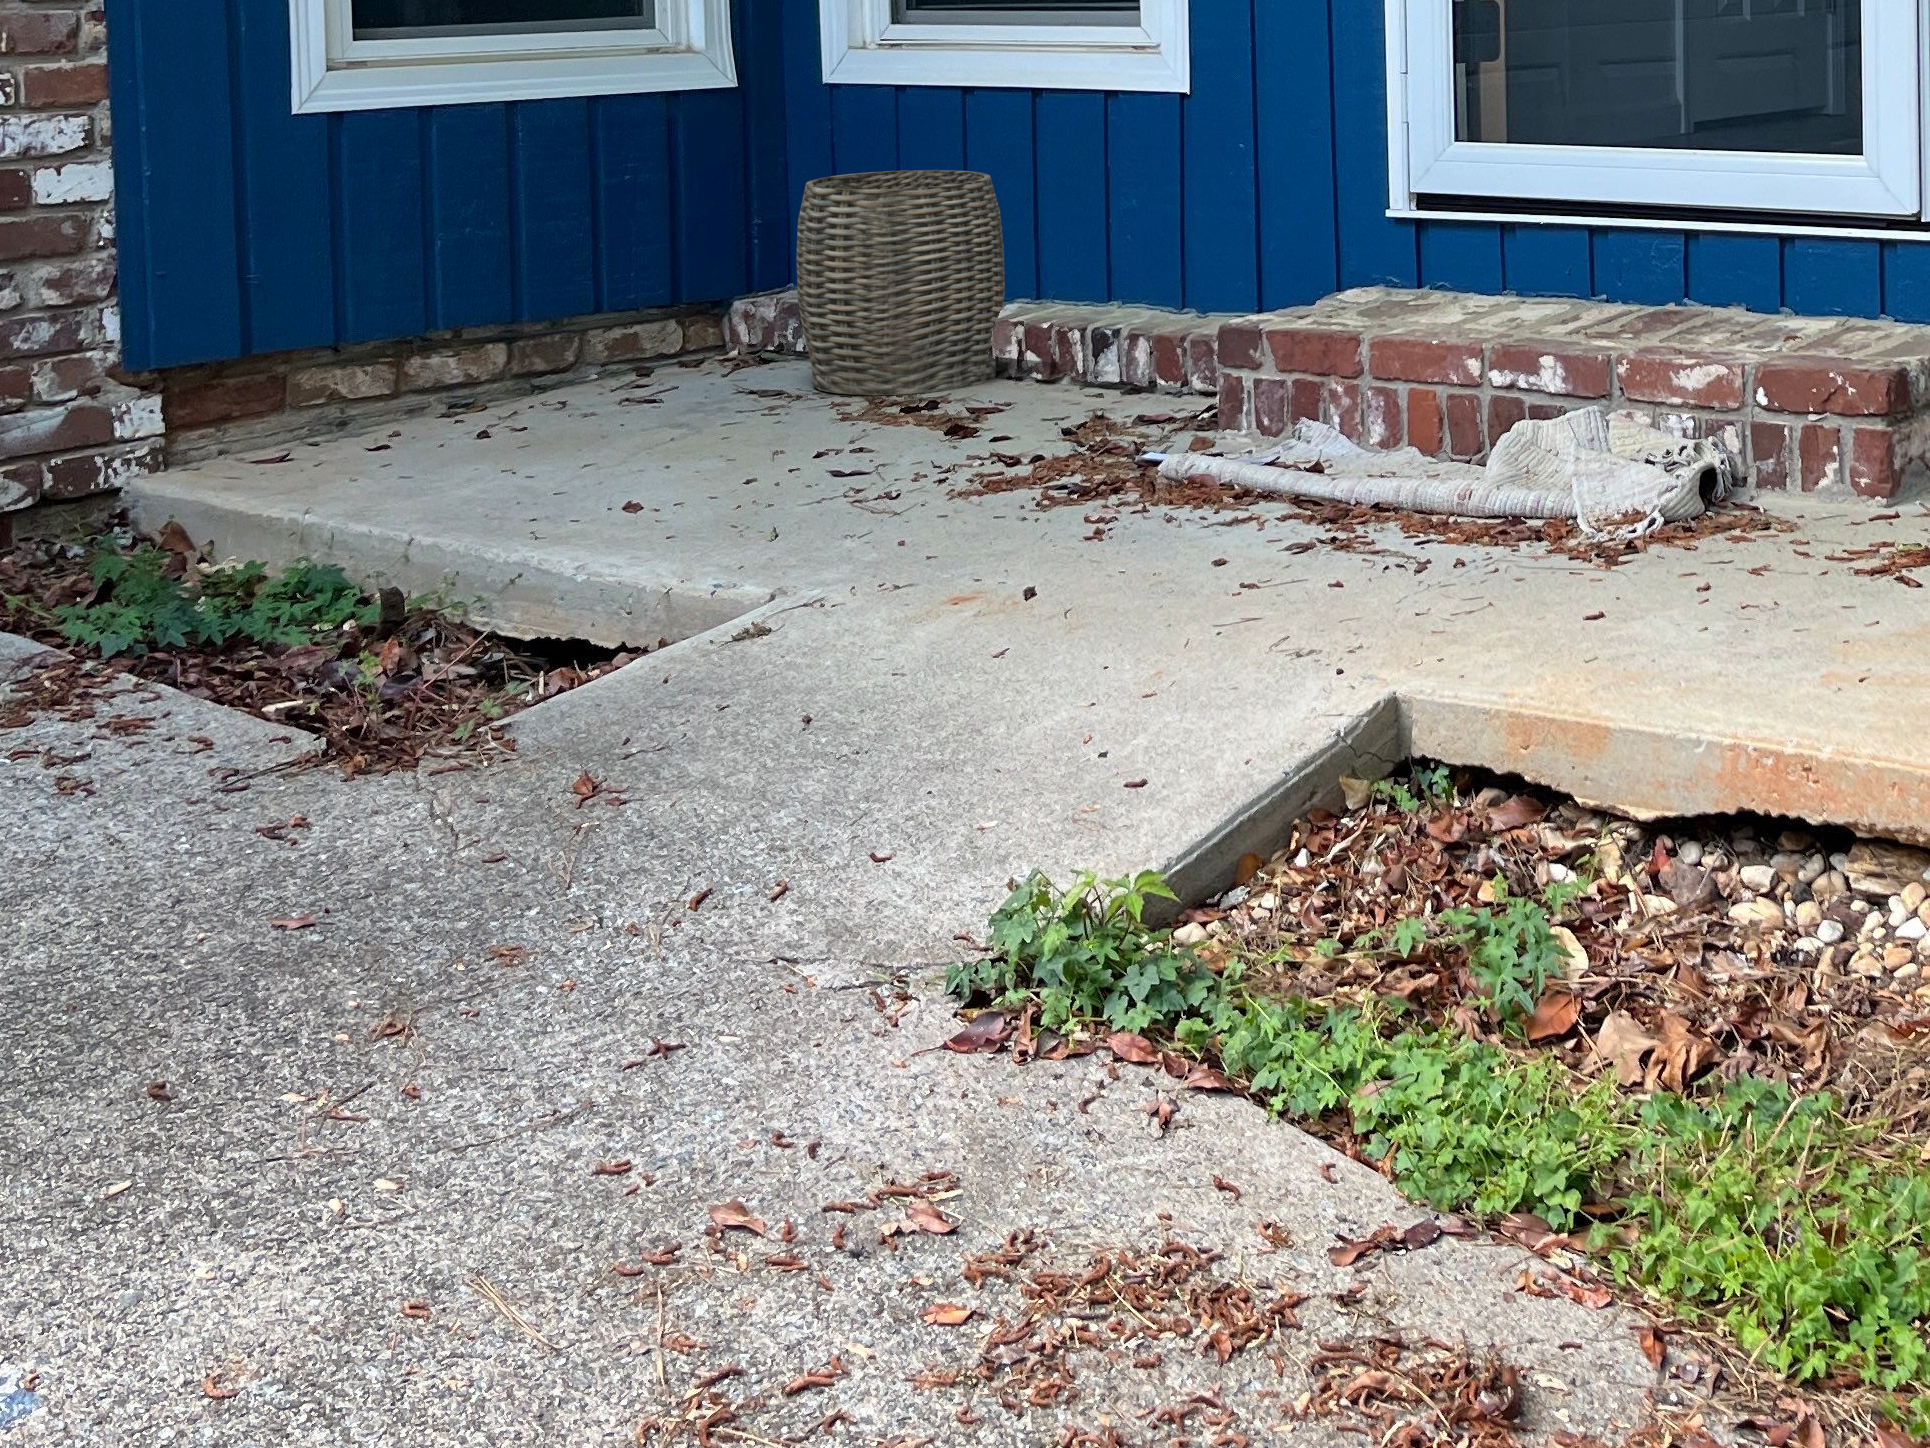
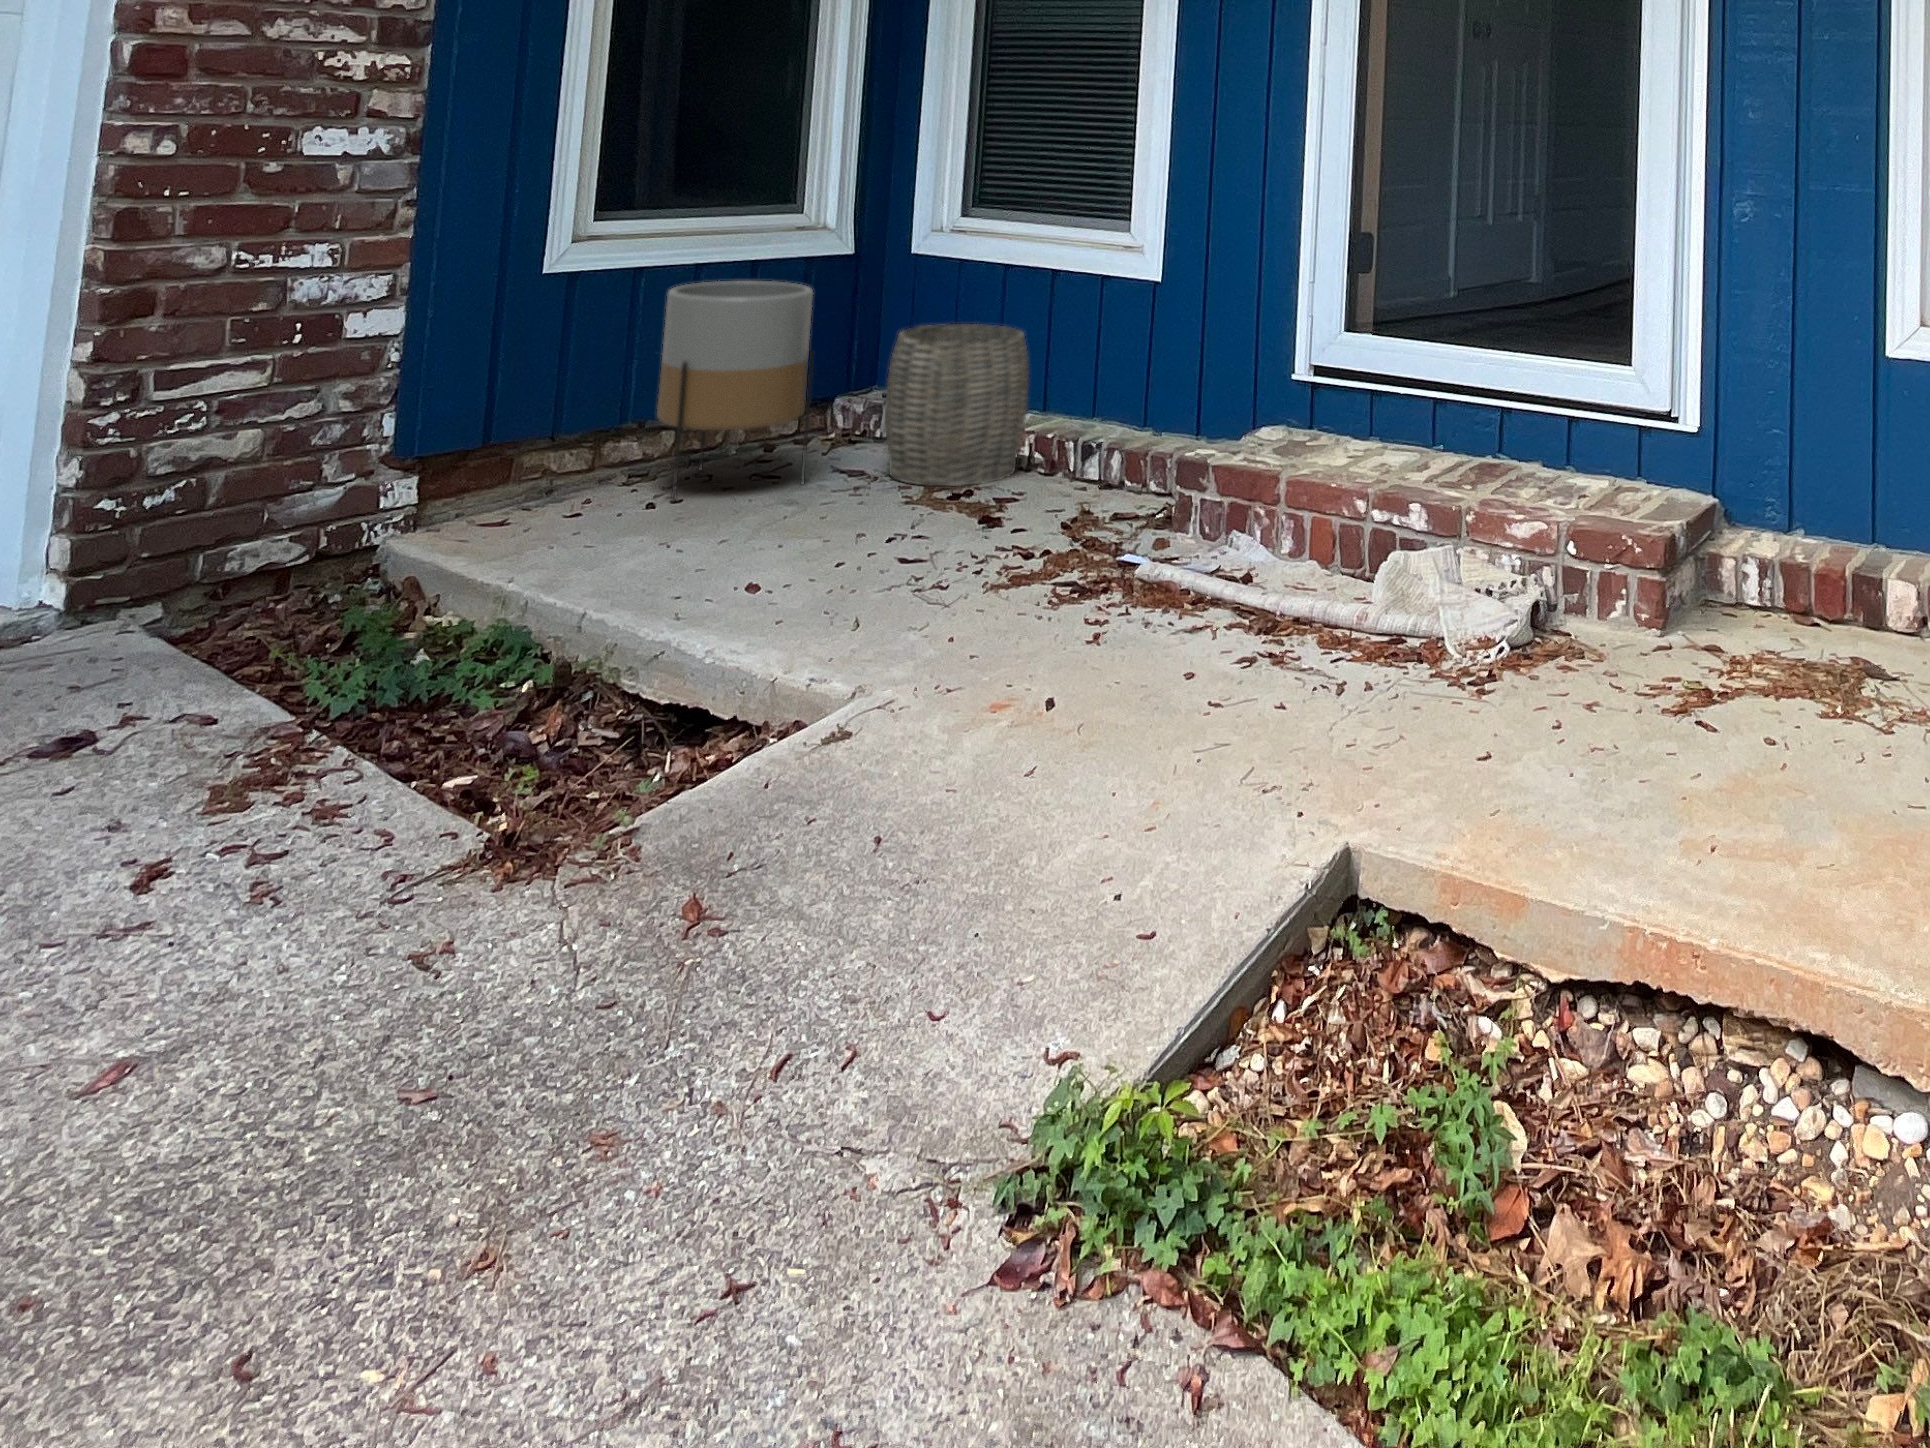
planter: none [468,117,692,425] -> present [657,281,814,502]

